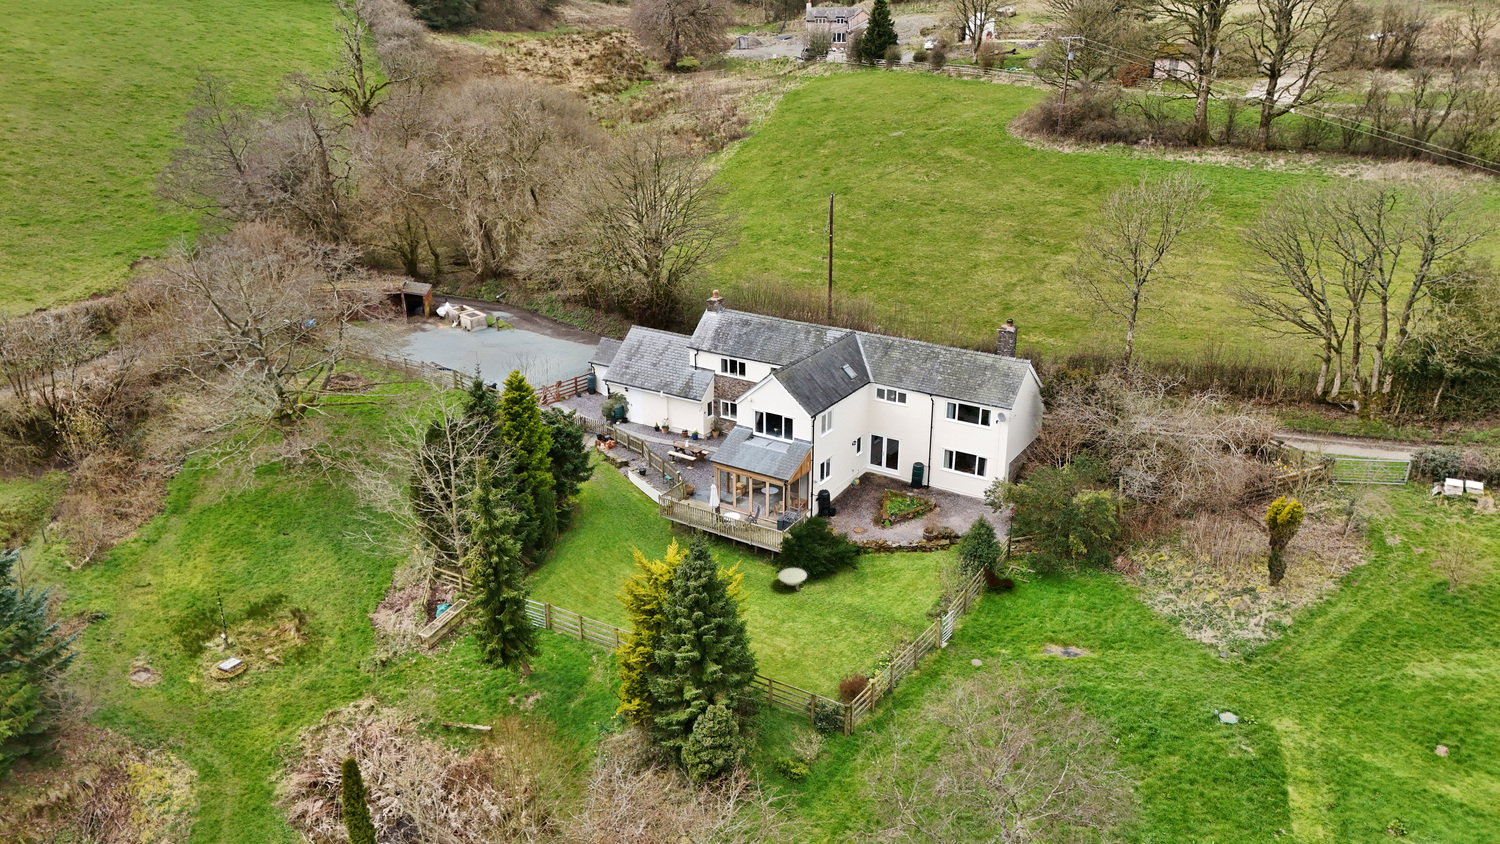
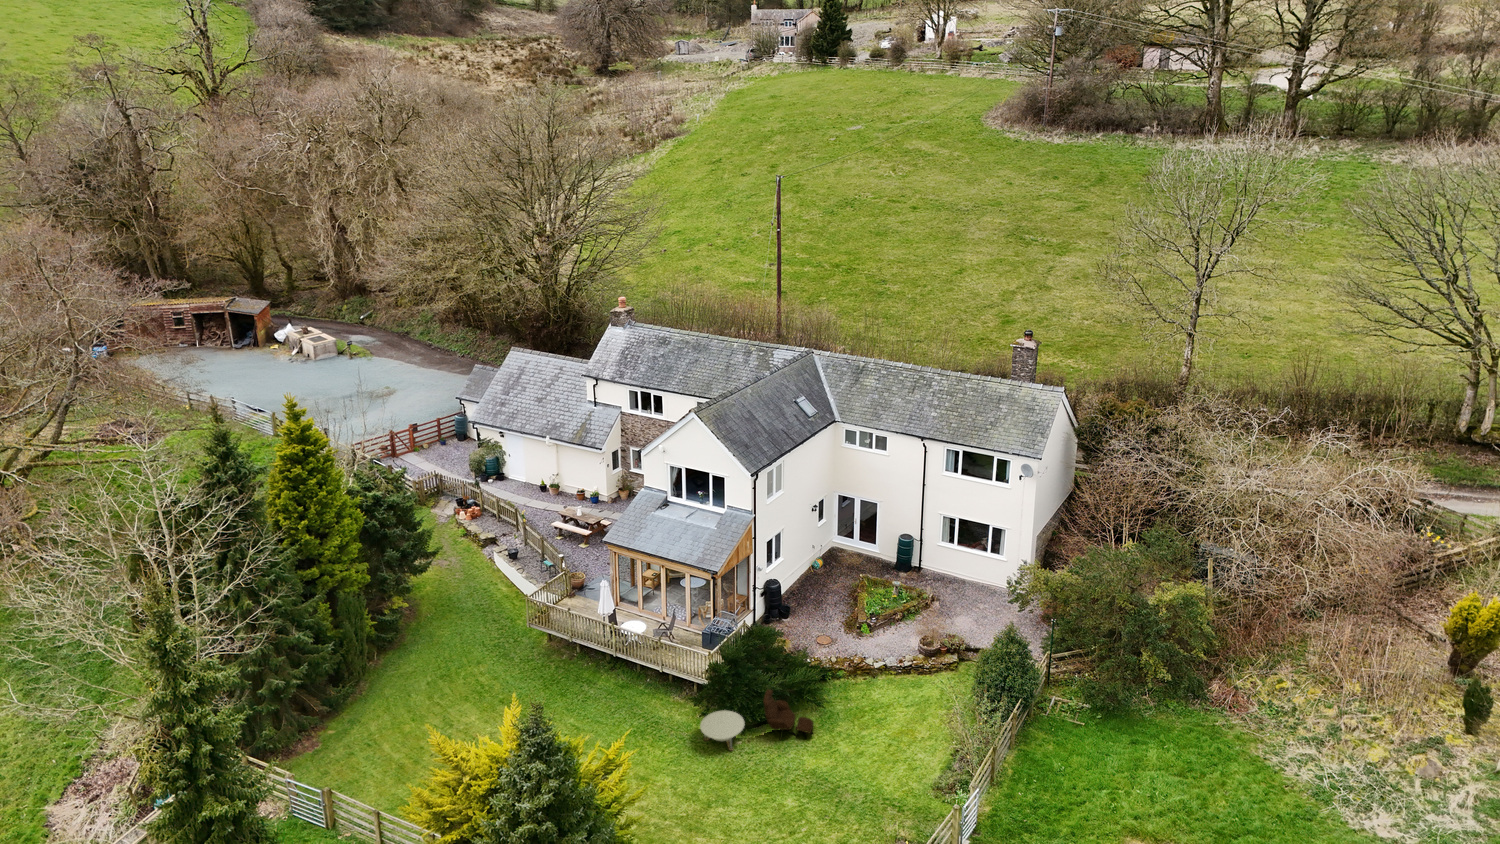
lounge chair: present [982,563,1015,589] -> present [763,689,814,739]

